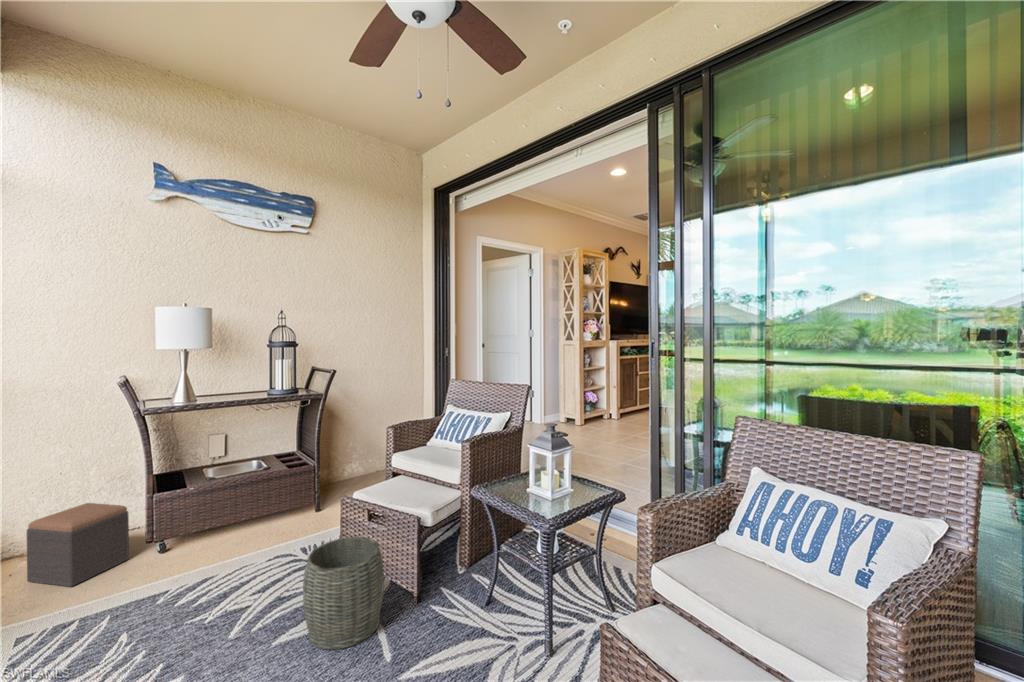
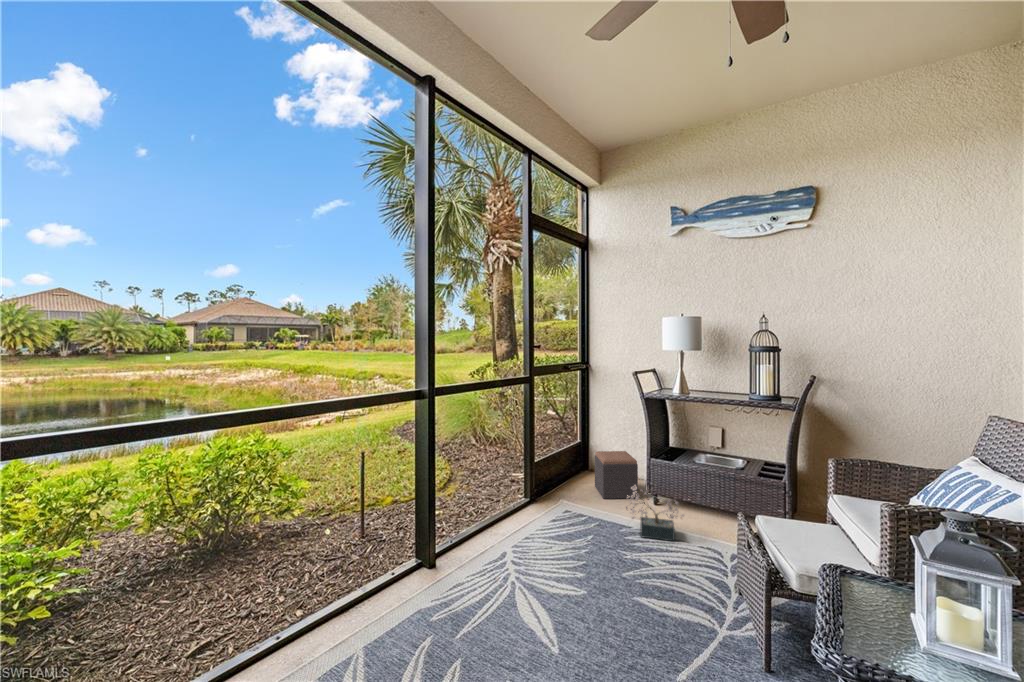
decorative plant: none [163,525,245,592] -> present [630,485,684,541]
woven basket: present [303,537,384,650] -> none [647,541,727,654]

